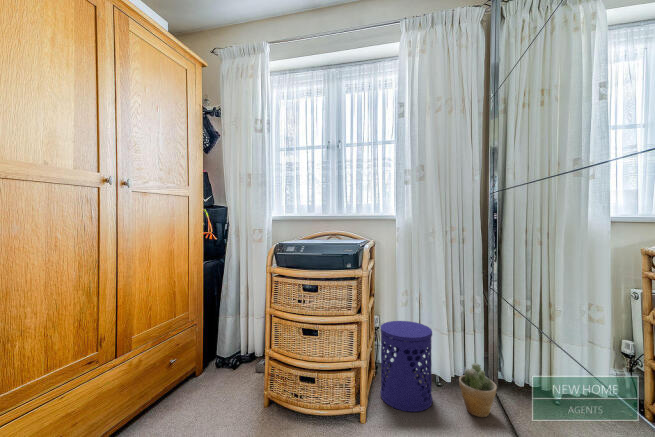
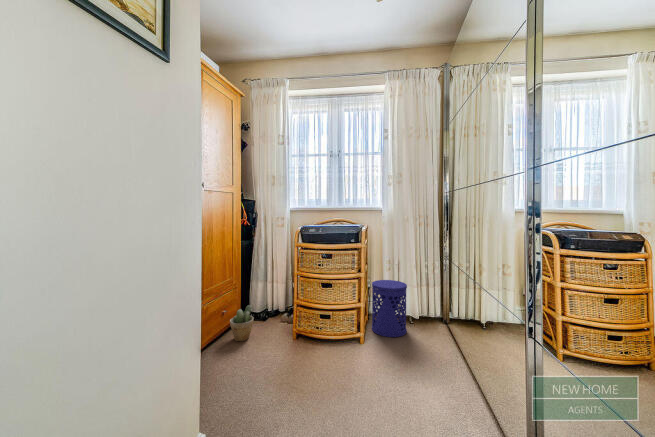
potted plant: present [459,363,497,417] -> present [230,305,254,341]

